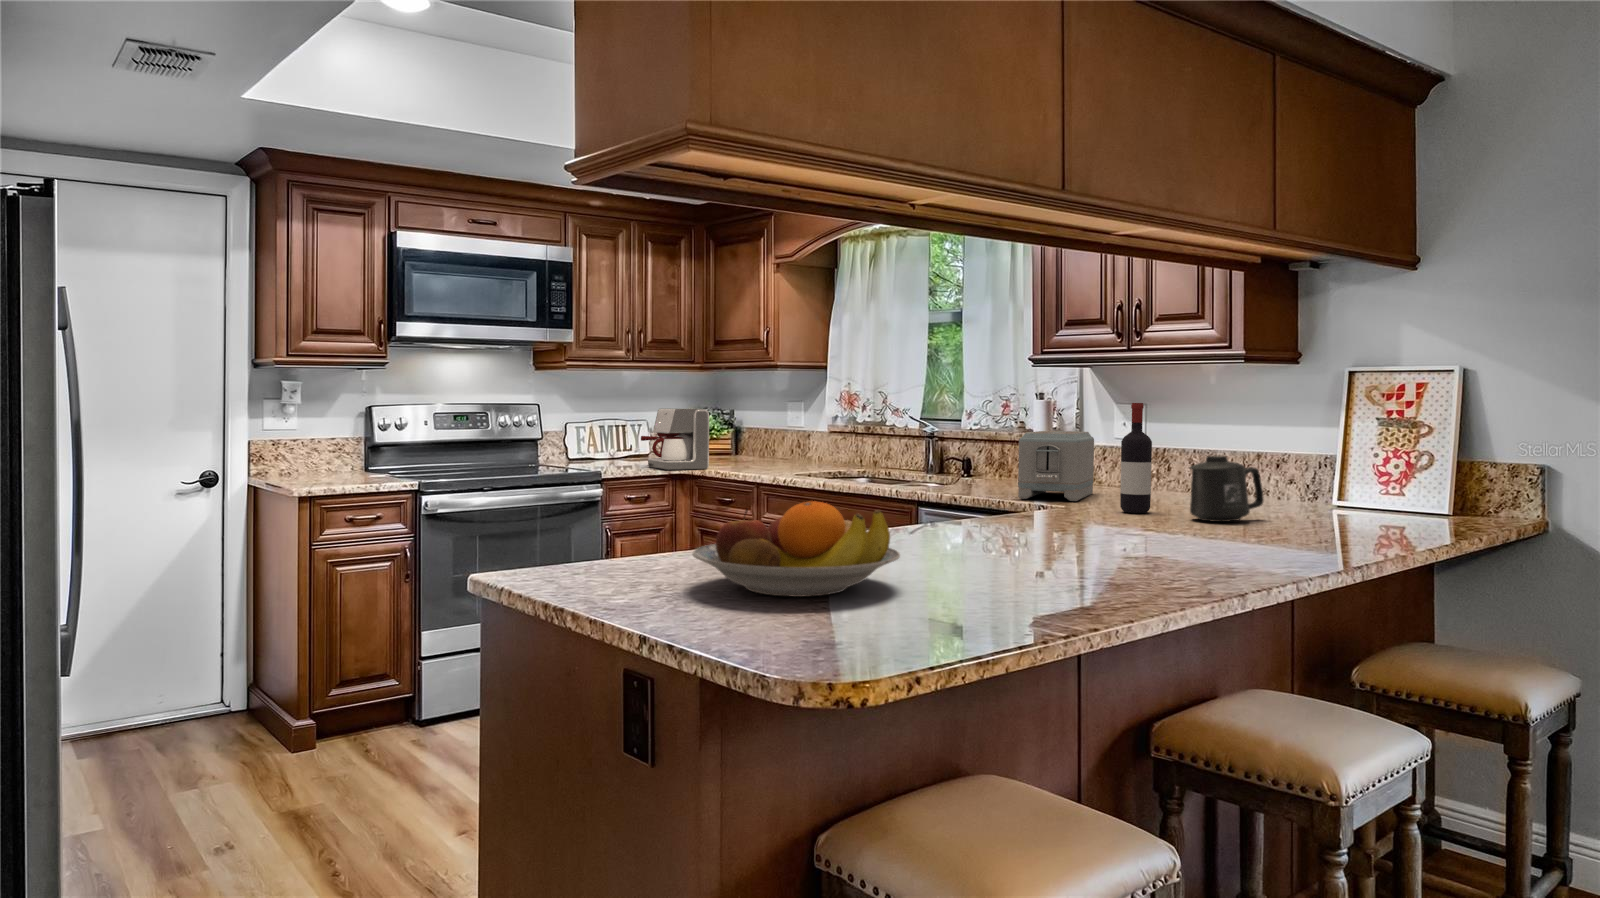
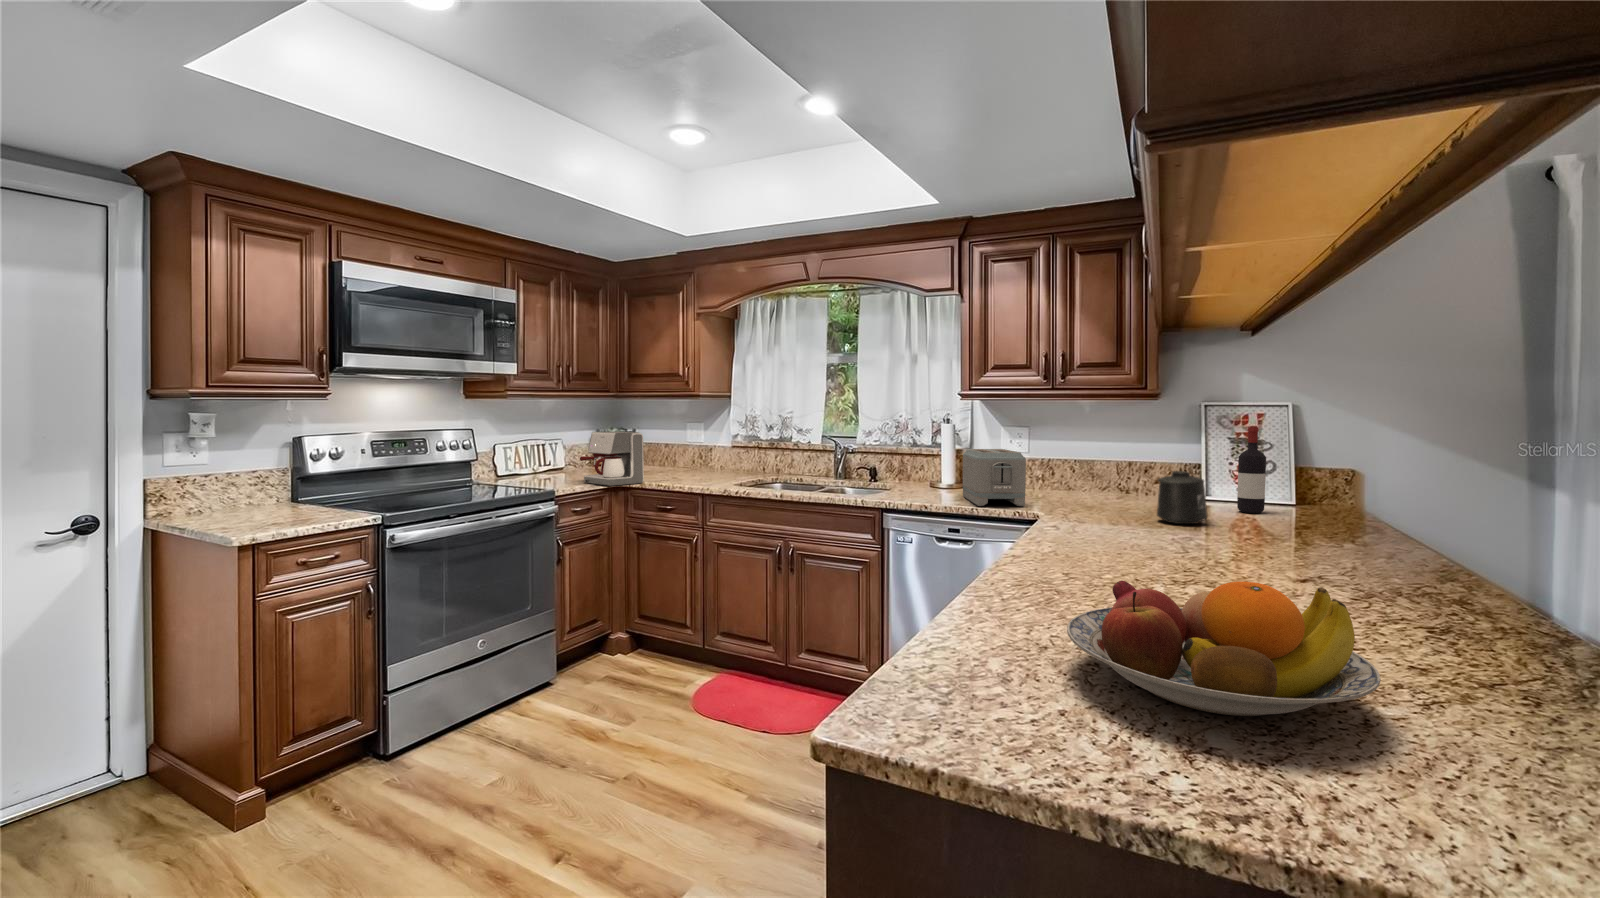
wine bottle: present [1120,403,1152,513] -> present [1237,427,1266,513]

